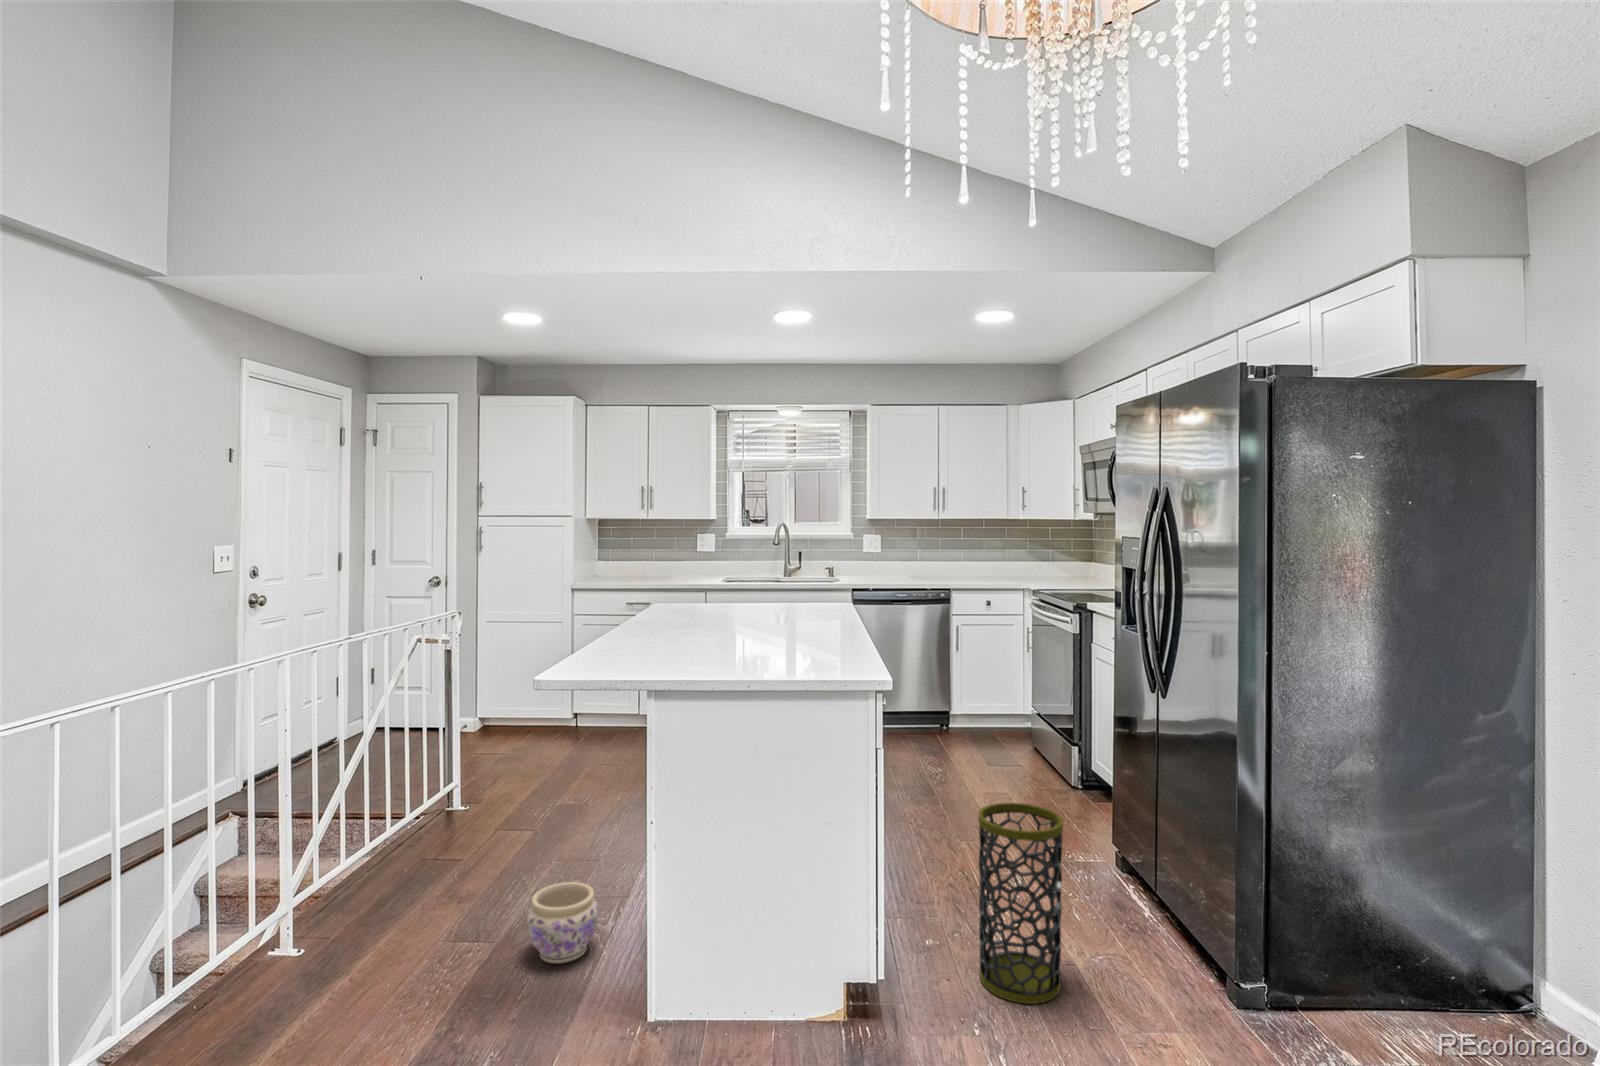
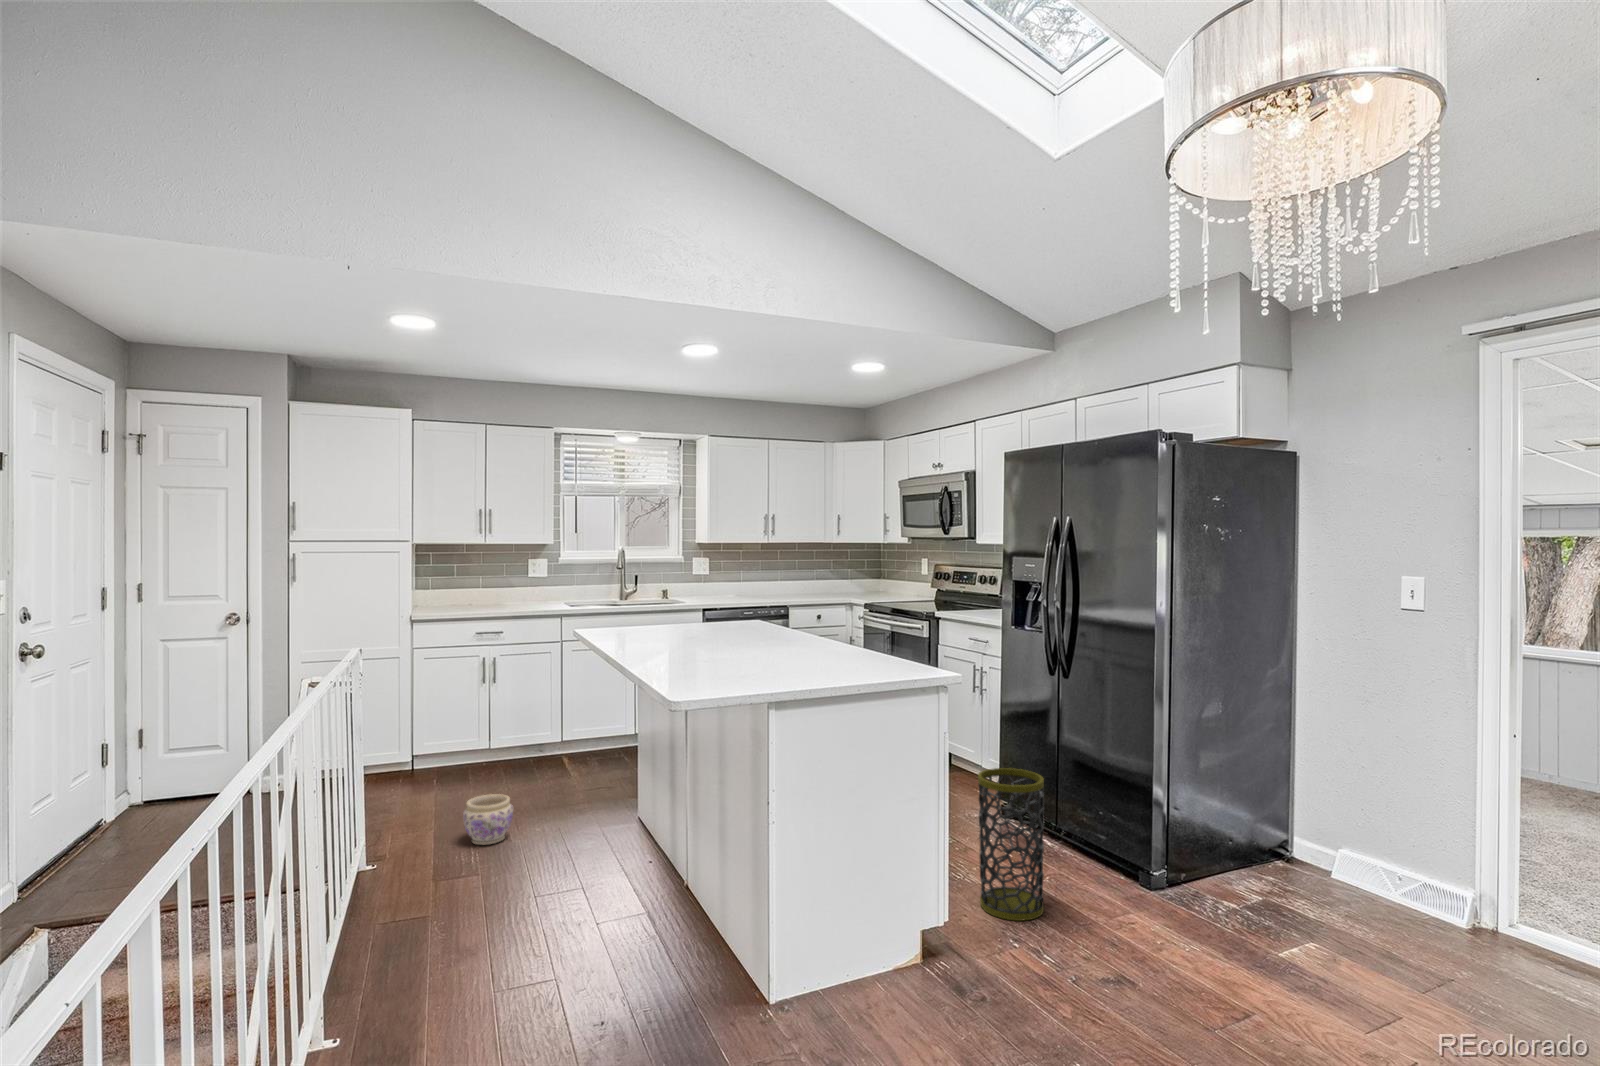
planter: present [527,882,598,964] -> present [463,794,513,845]

